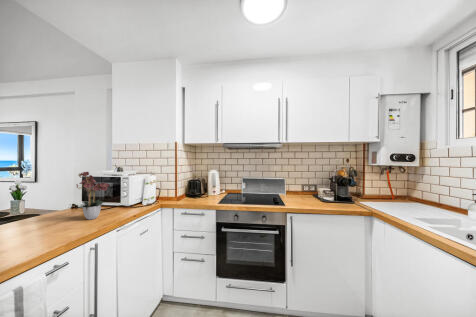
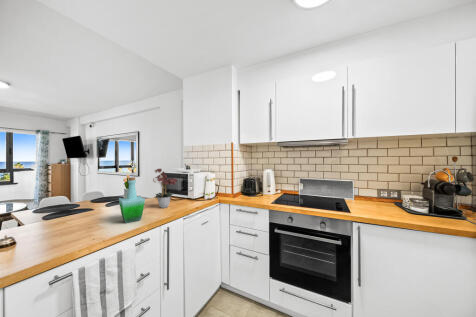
bottle: none [29,184,73,243] -> present [119,177,145,223]

